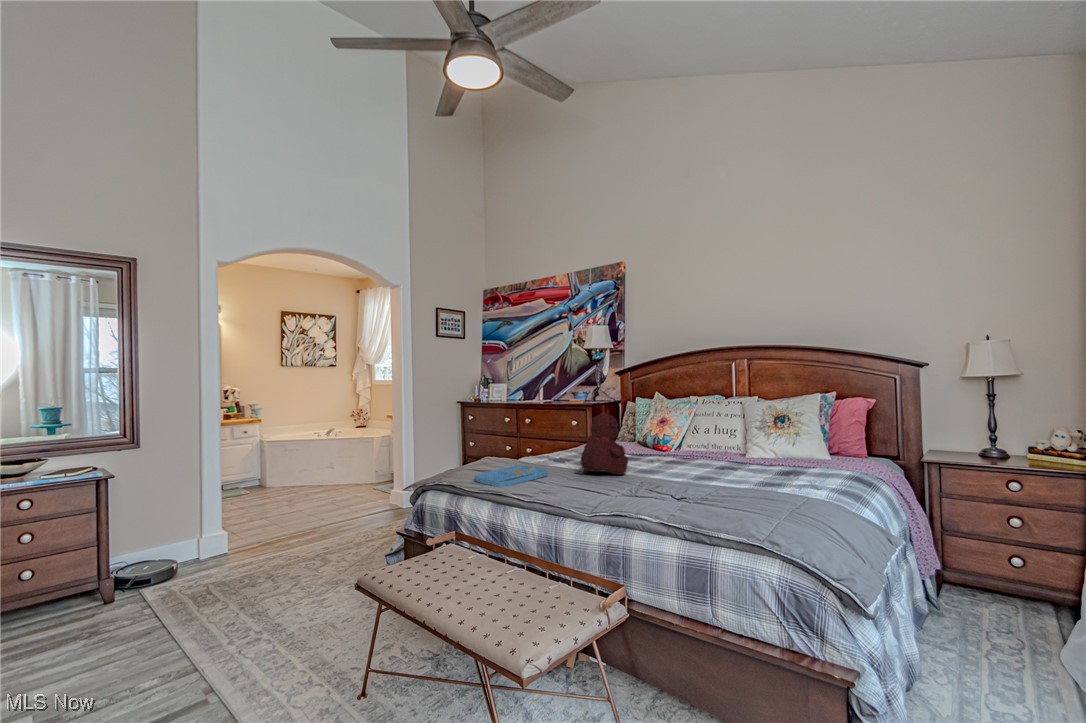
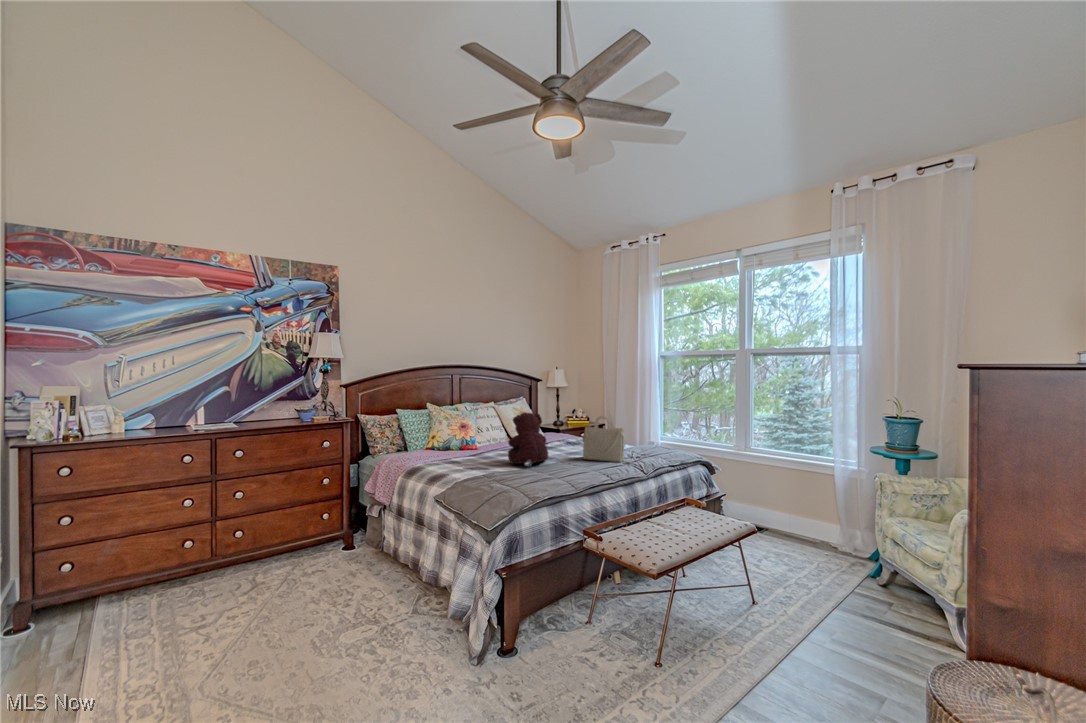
handbag: none [633,429,666,499] -> present [583,415,626,462]
tray: present [475,465,547,487] -> none [488,469,556,492]

